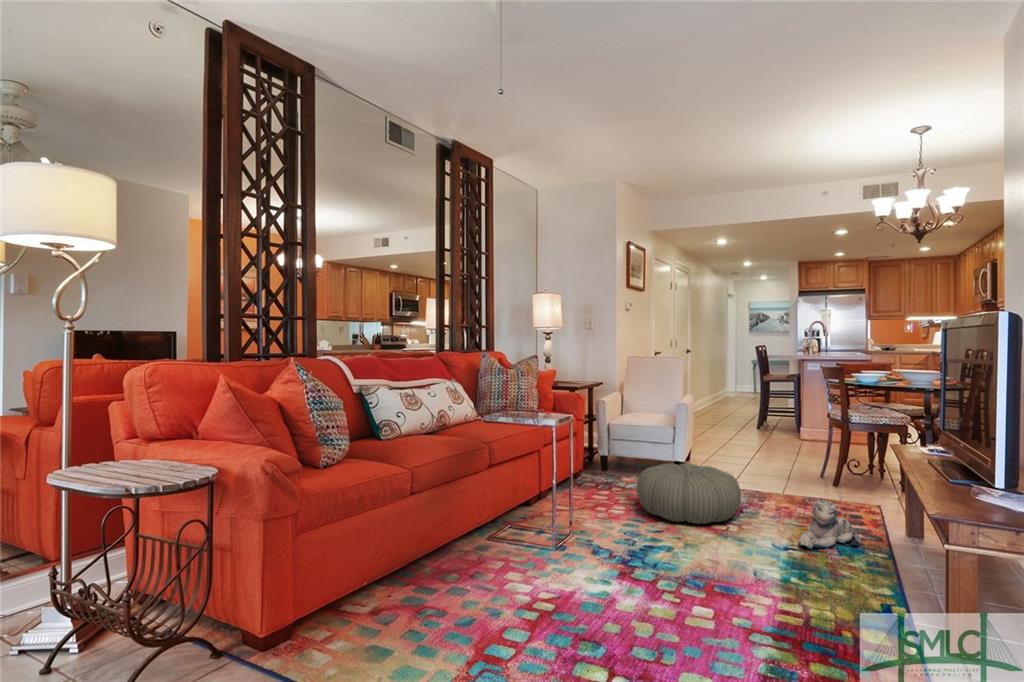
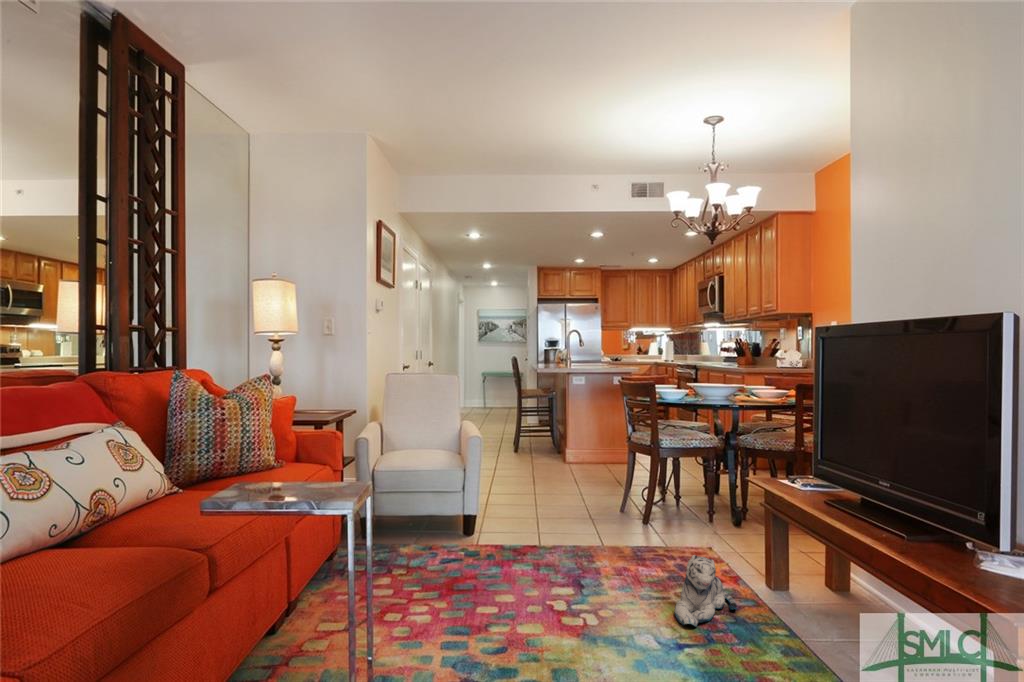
pouf: present [637,463,741,524] -> none [446,524,588,616]

